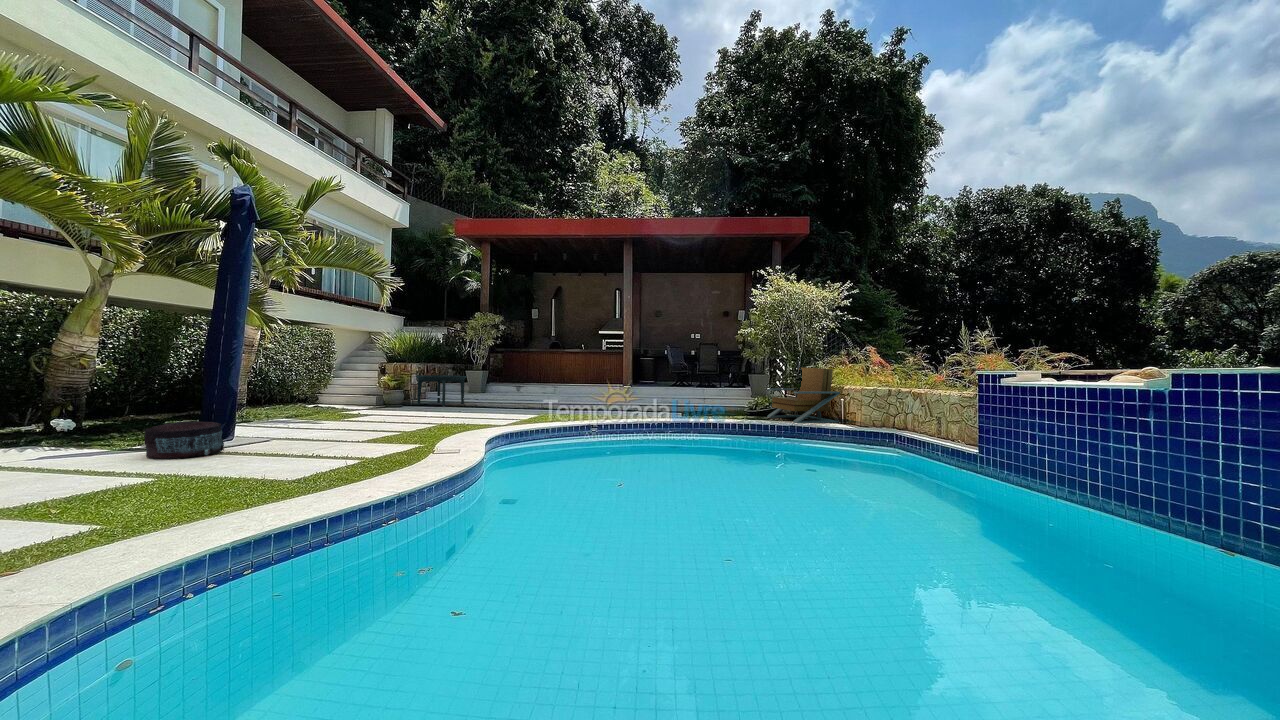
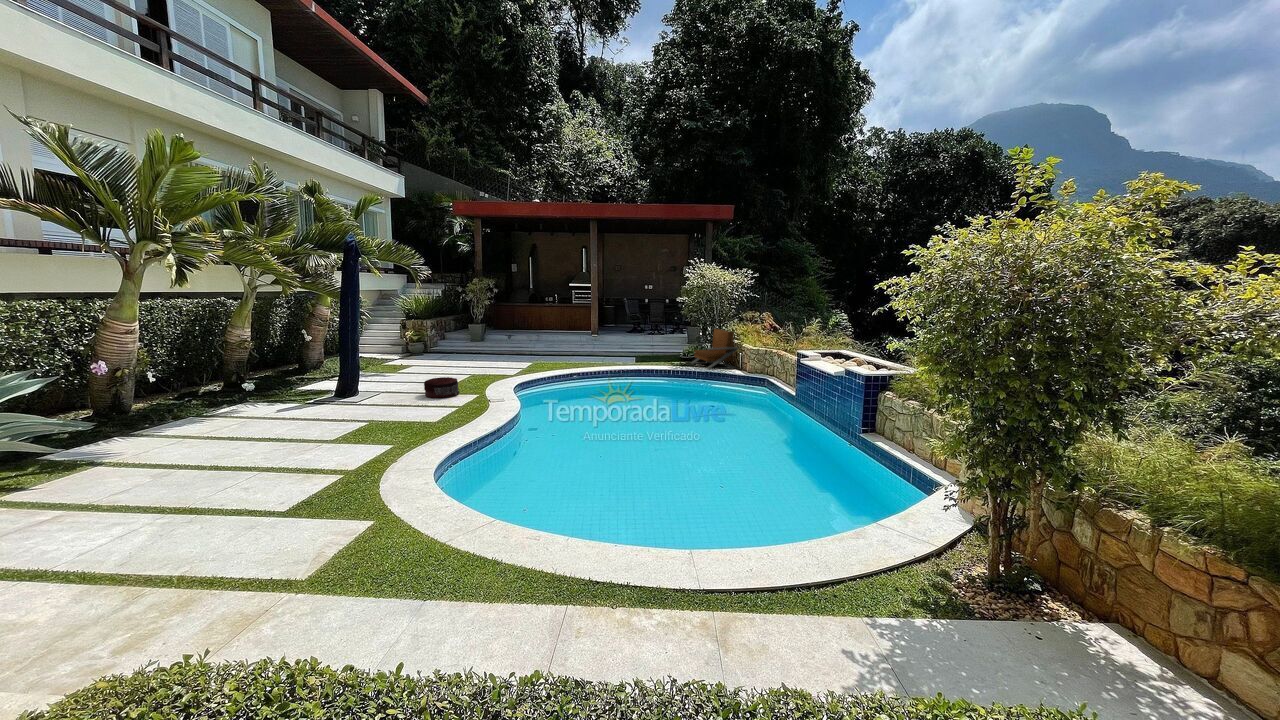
round table: present [416,375,466,406] -> none [432,329,471,355]
pouf: present [144,421,224,459] -> present [424,377,459,398]

